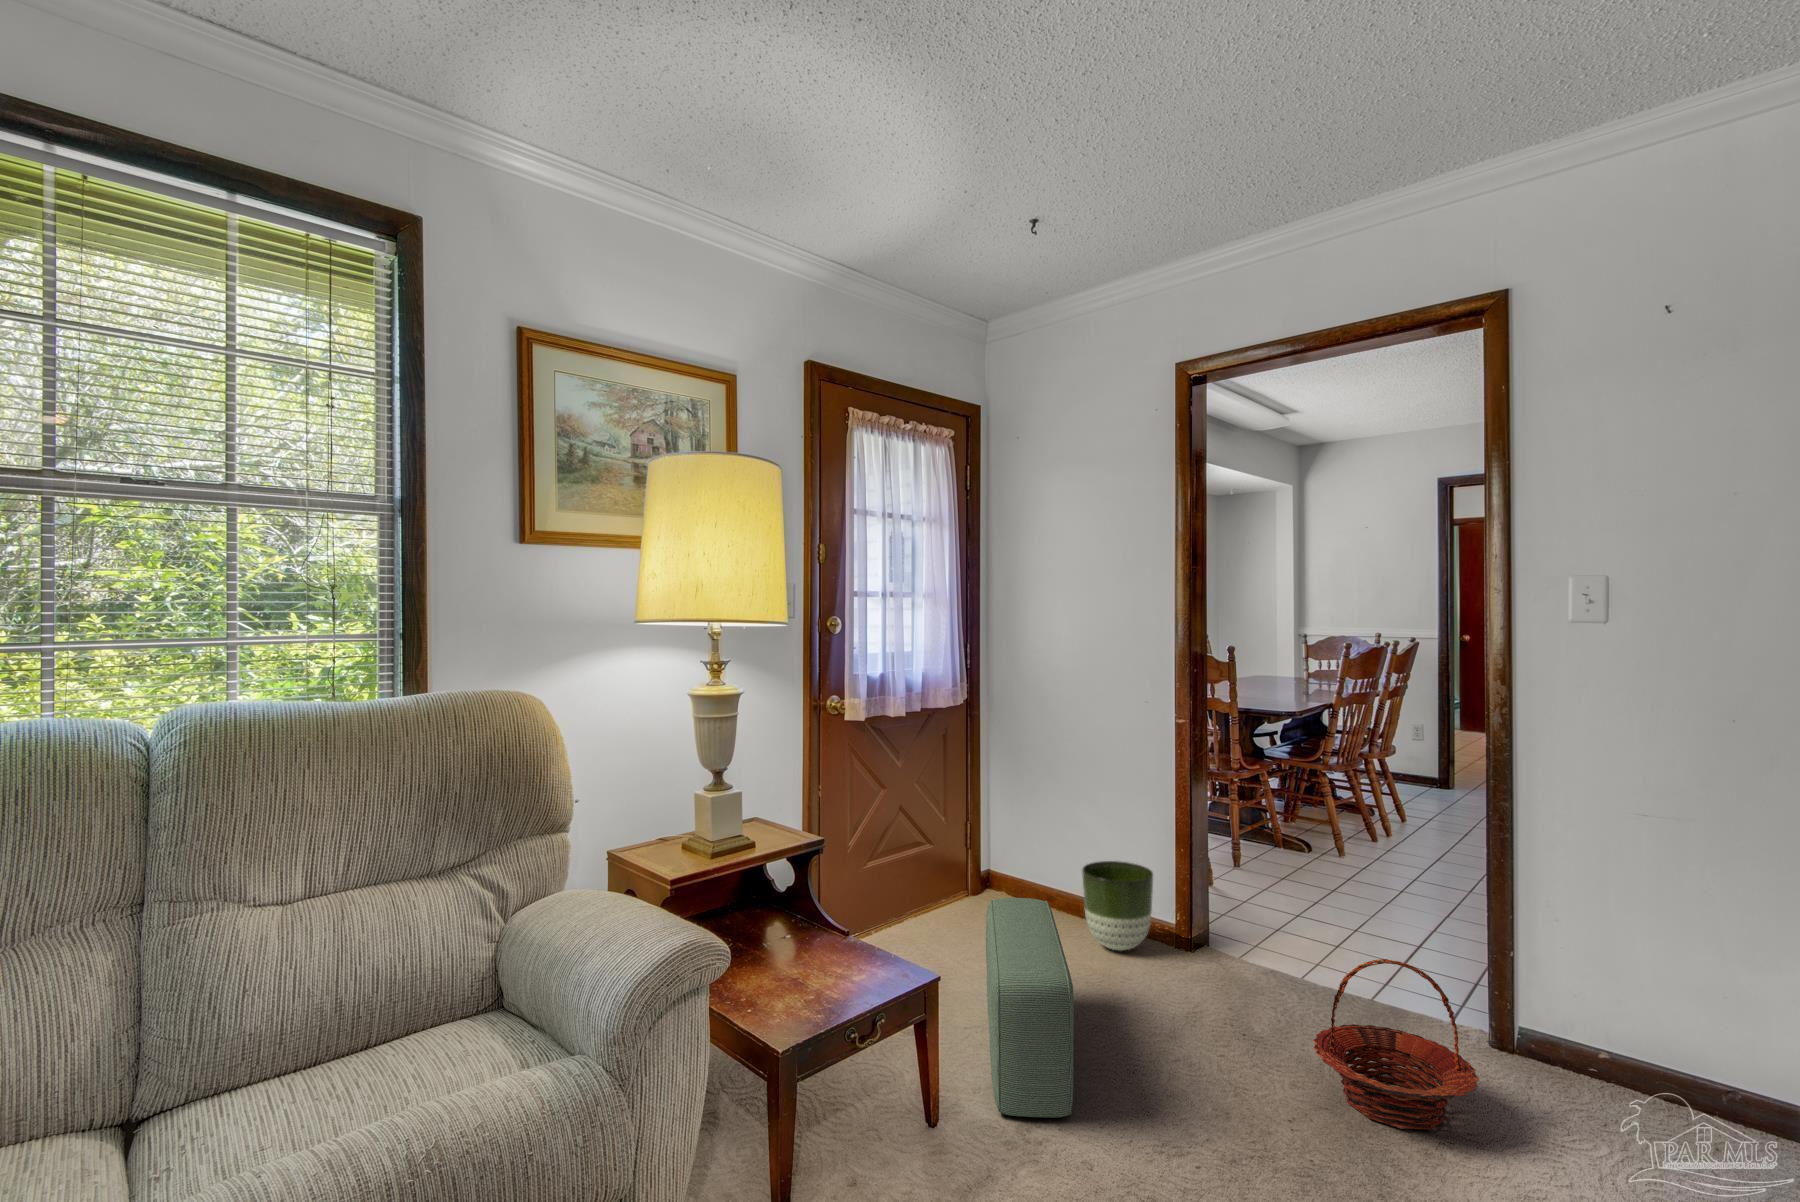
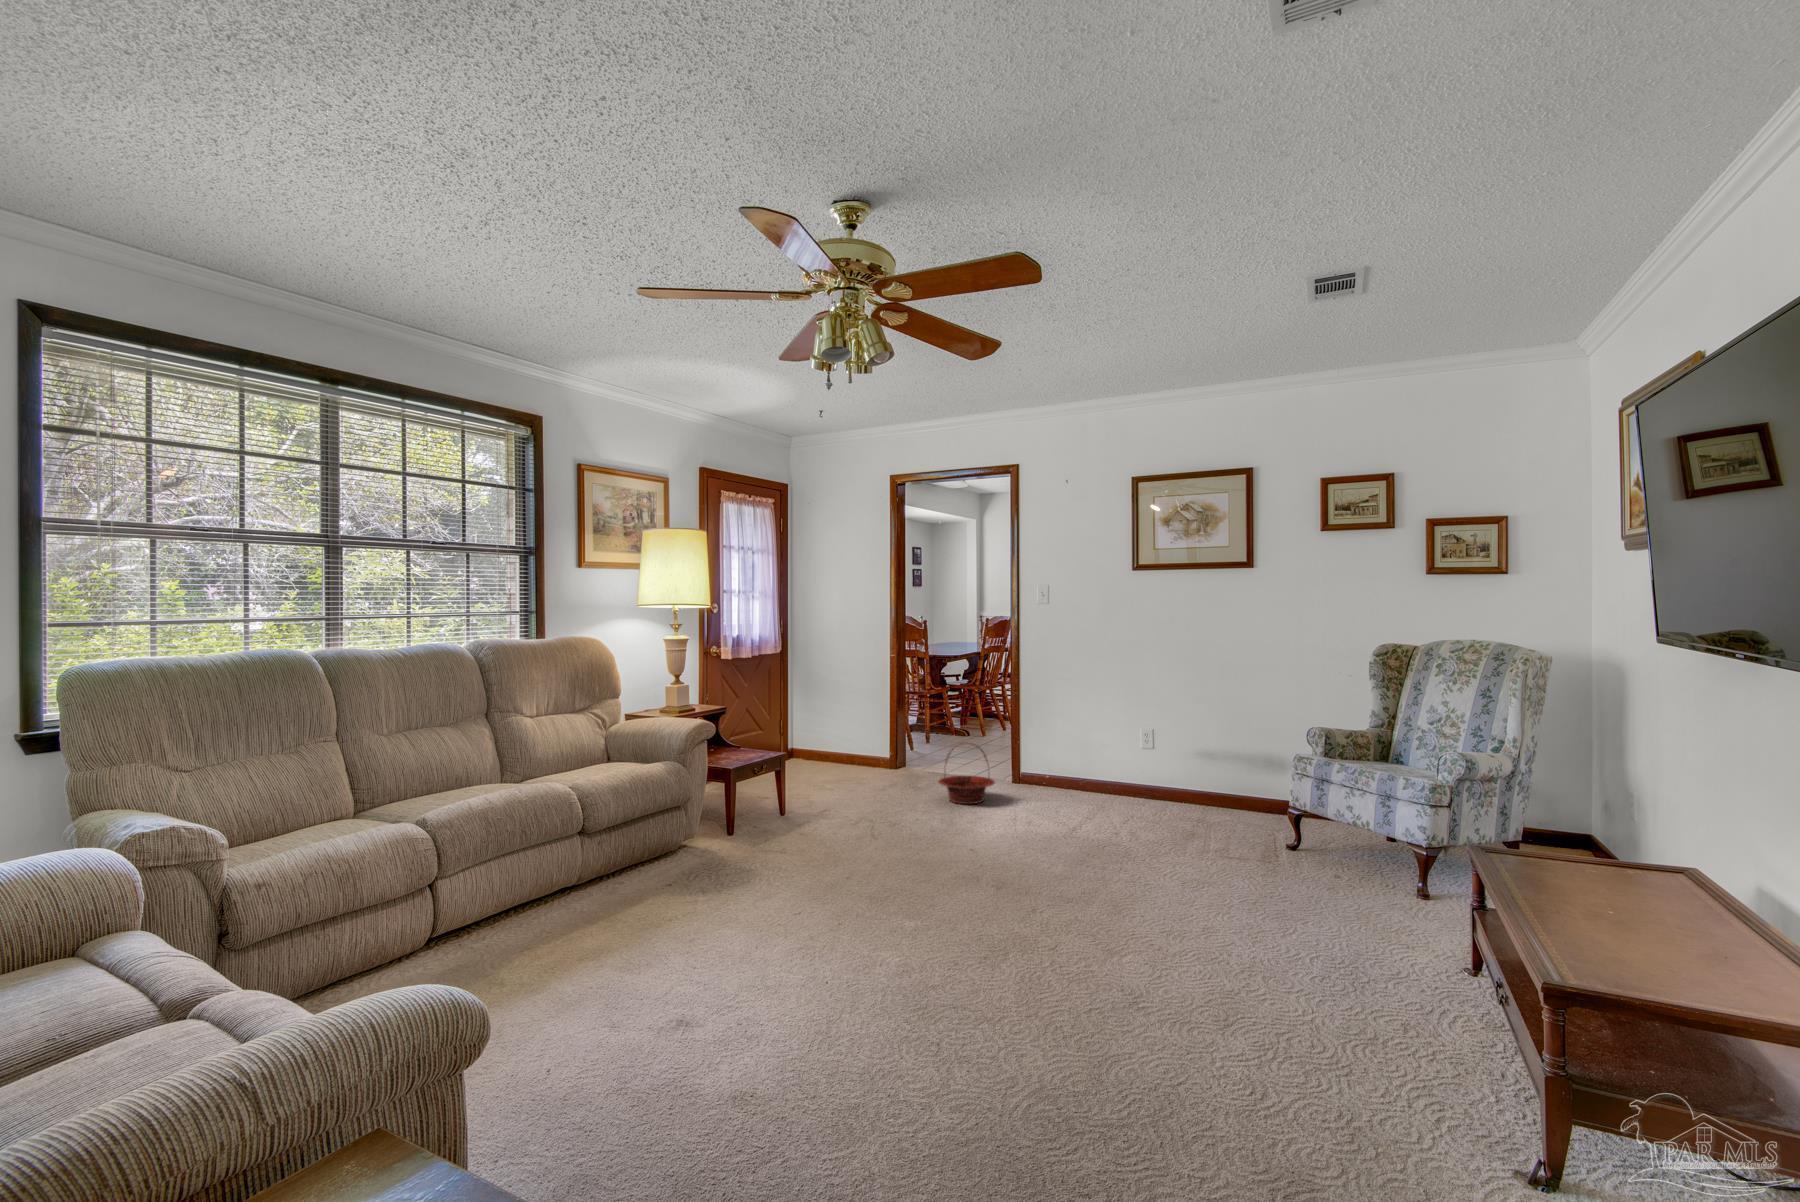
planter: present [1082,861,1153,951] -> none [844,730,879,772]
pouf: present [986,898,1074,1118] -> none [799,739,840,812]

